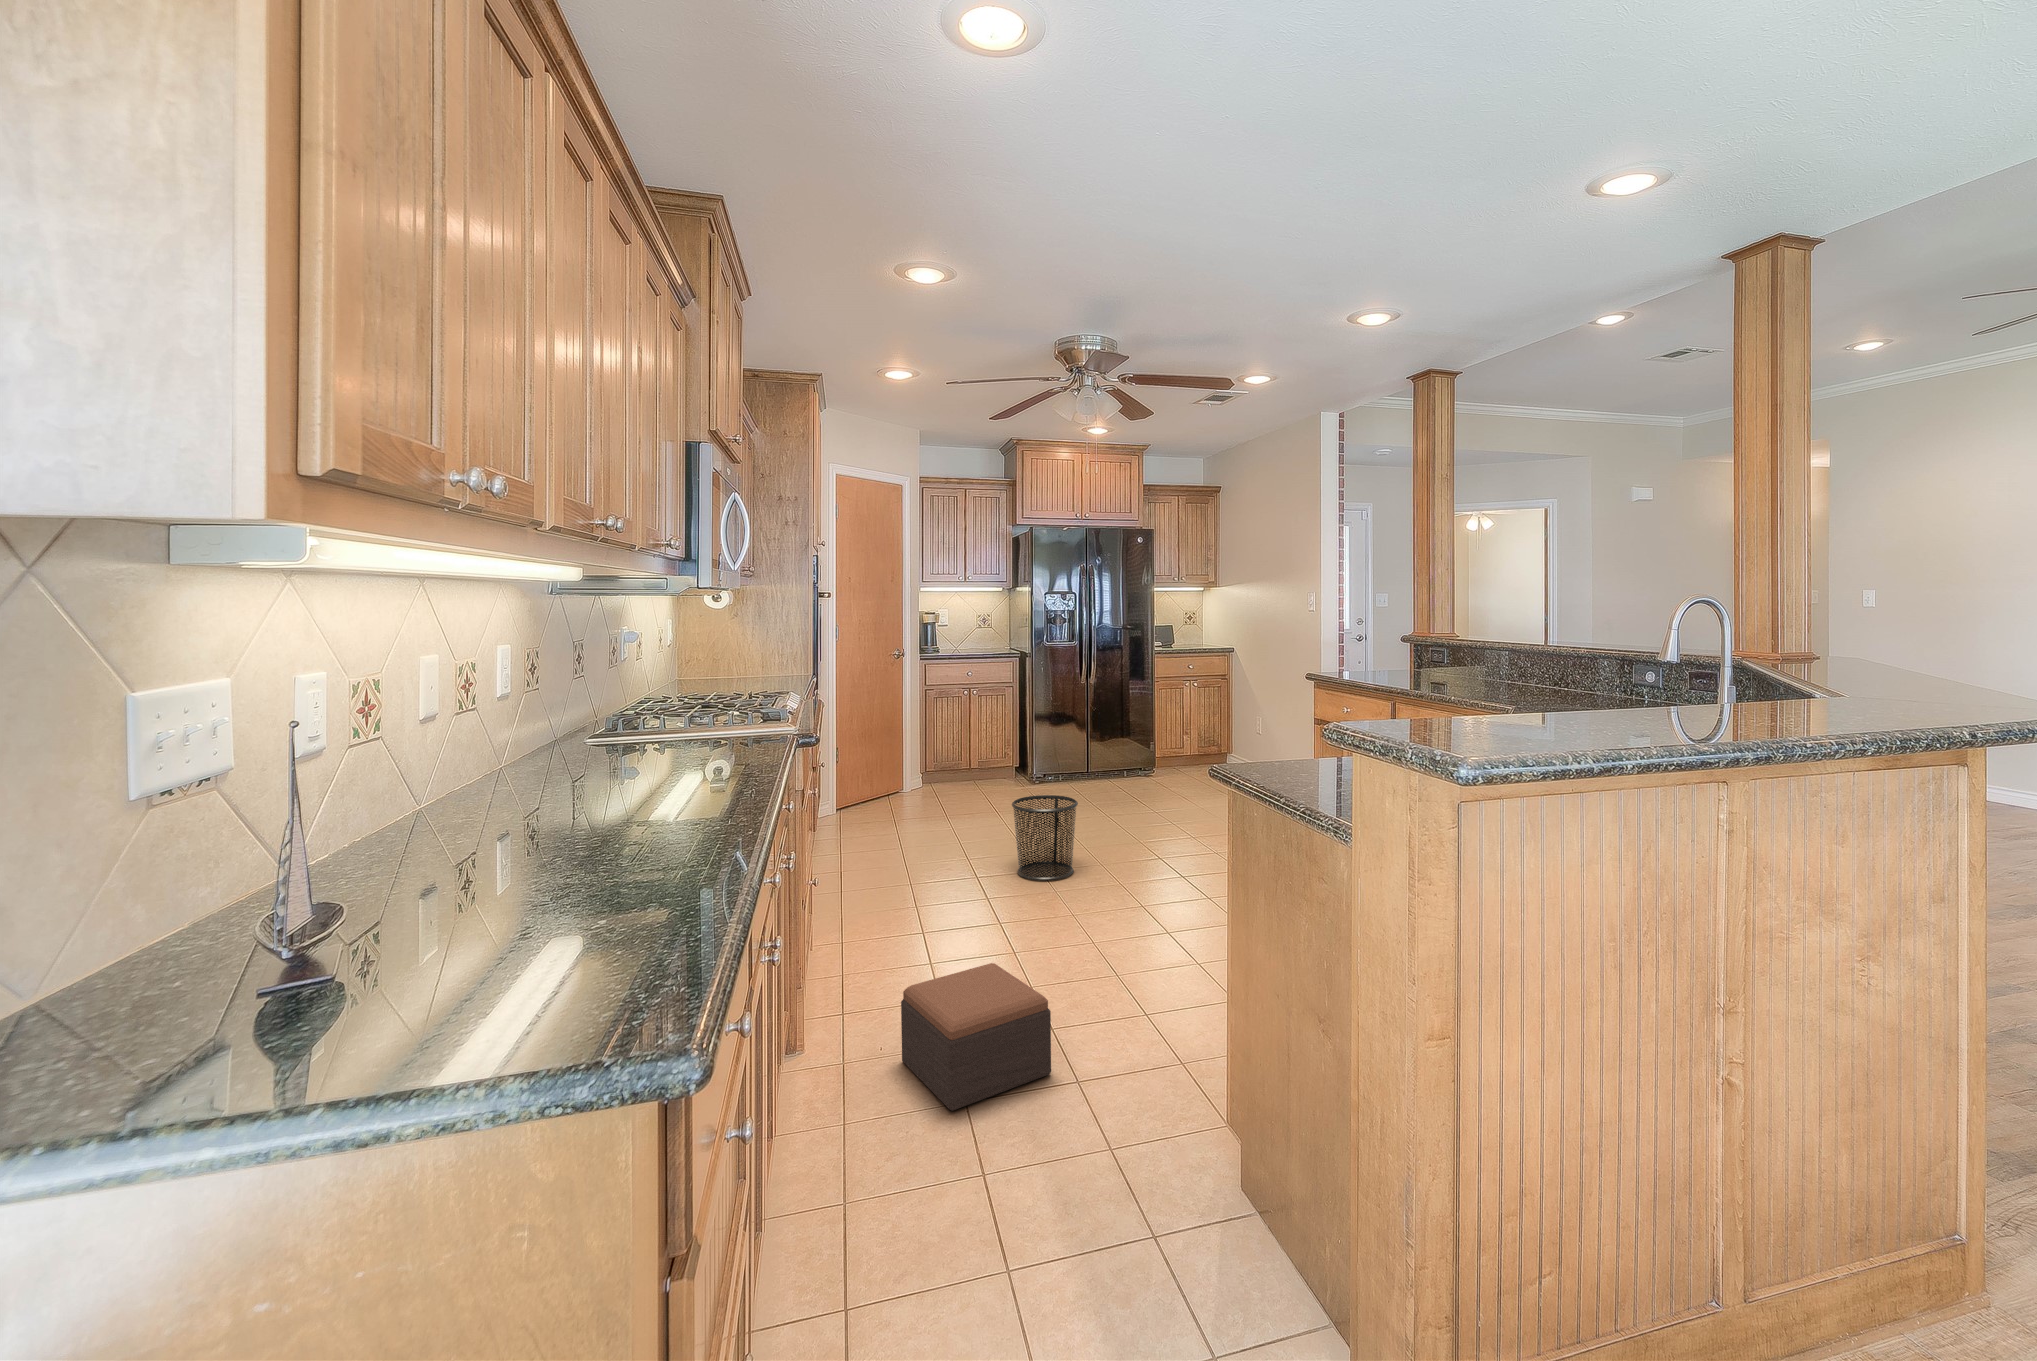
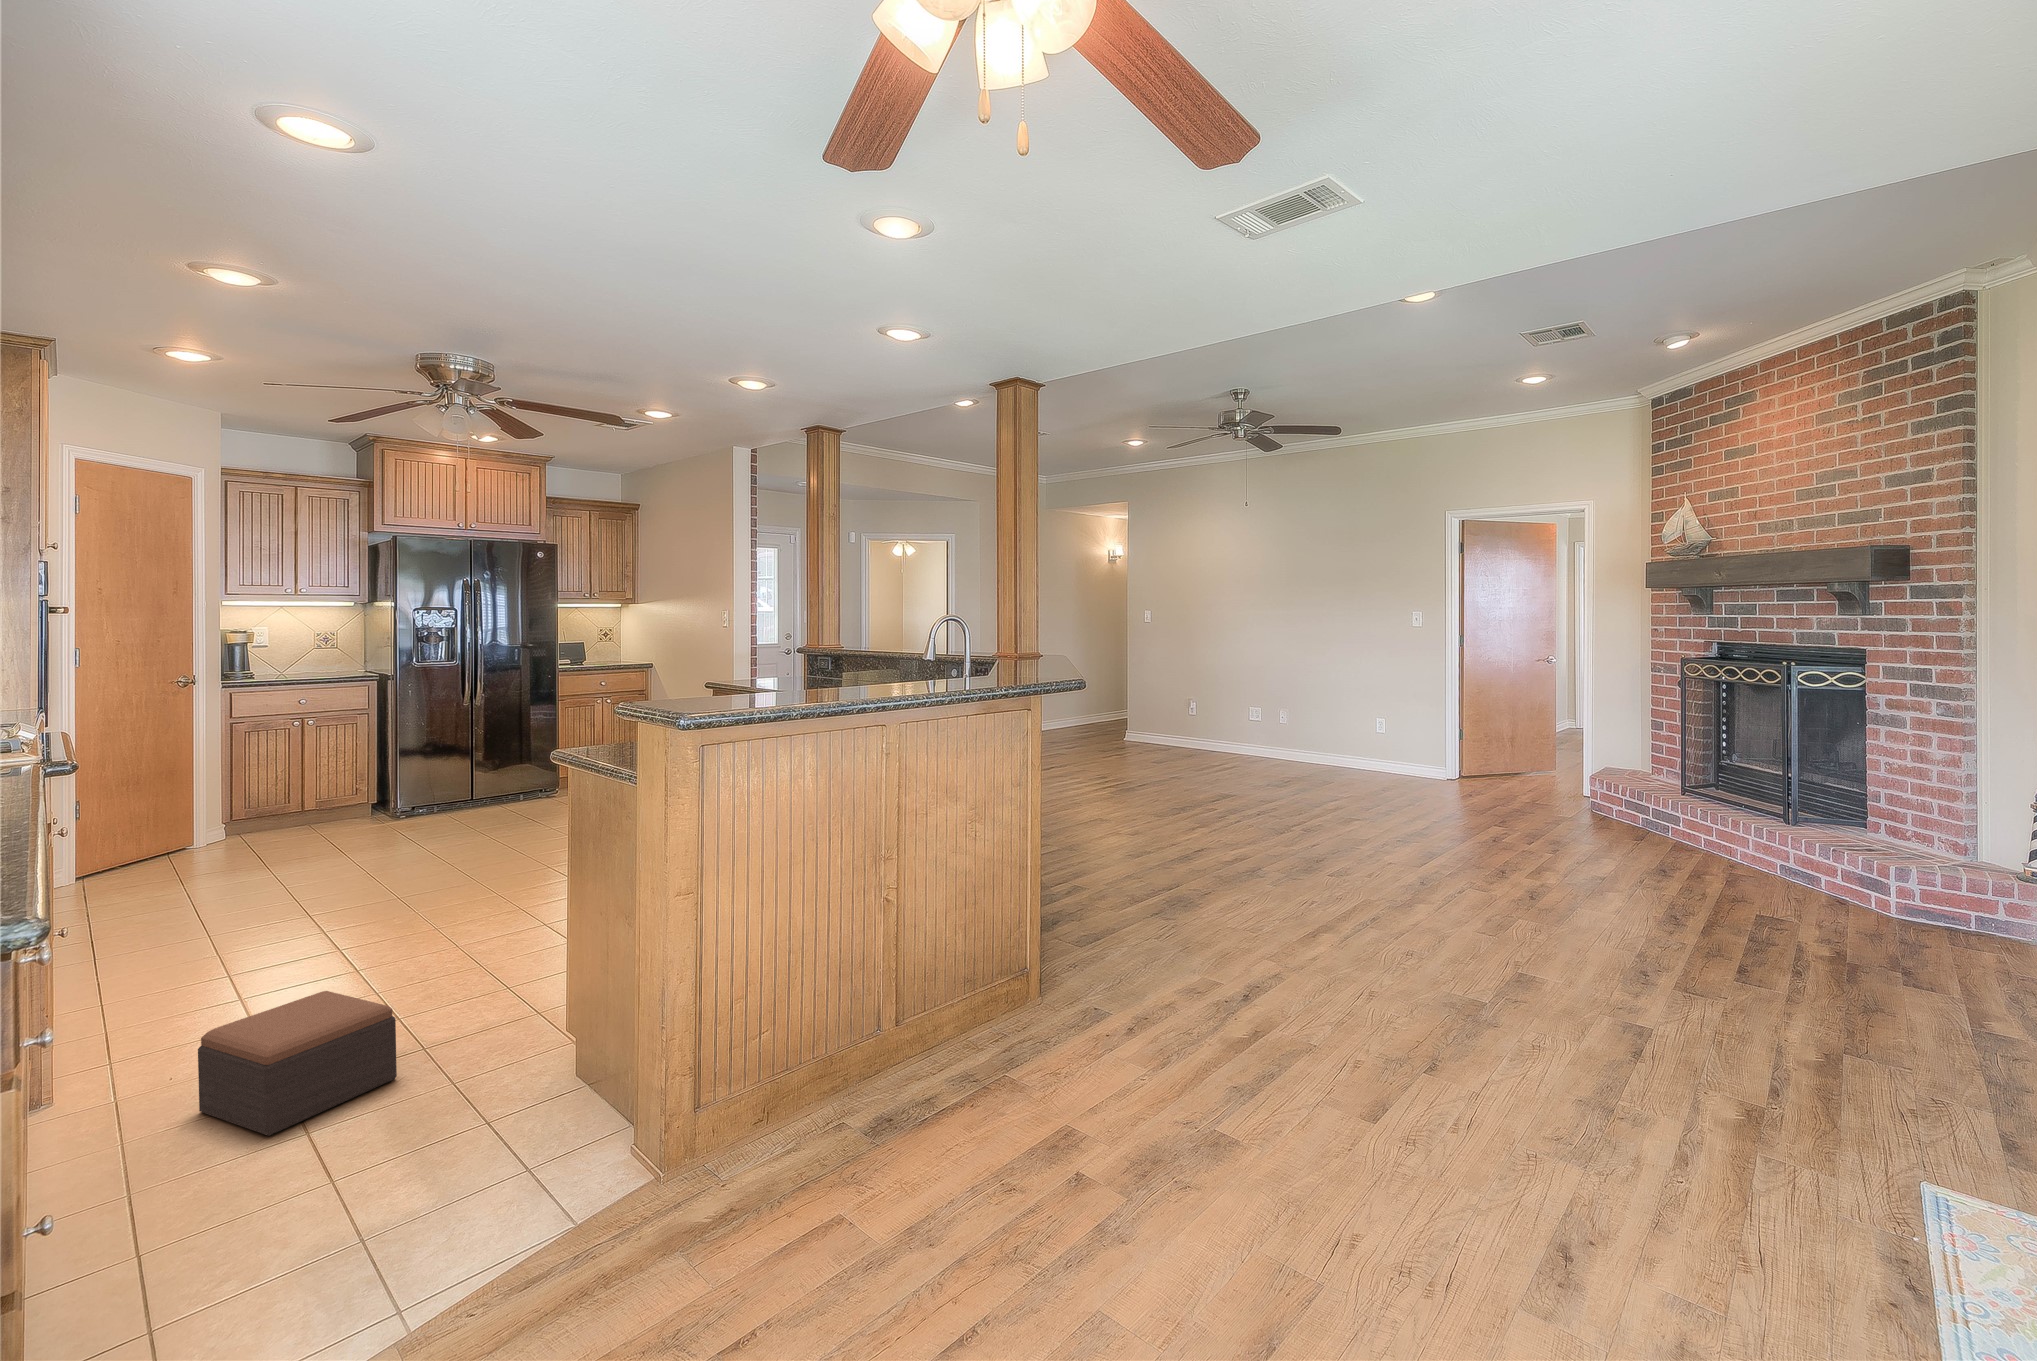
waste bin: present [1012,795,1078,881] -> none [361,826,449,919]

